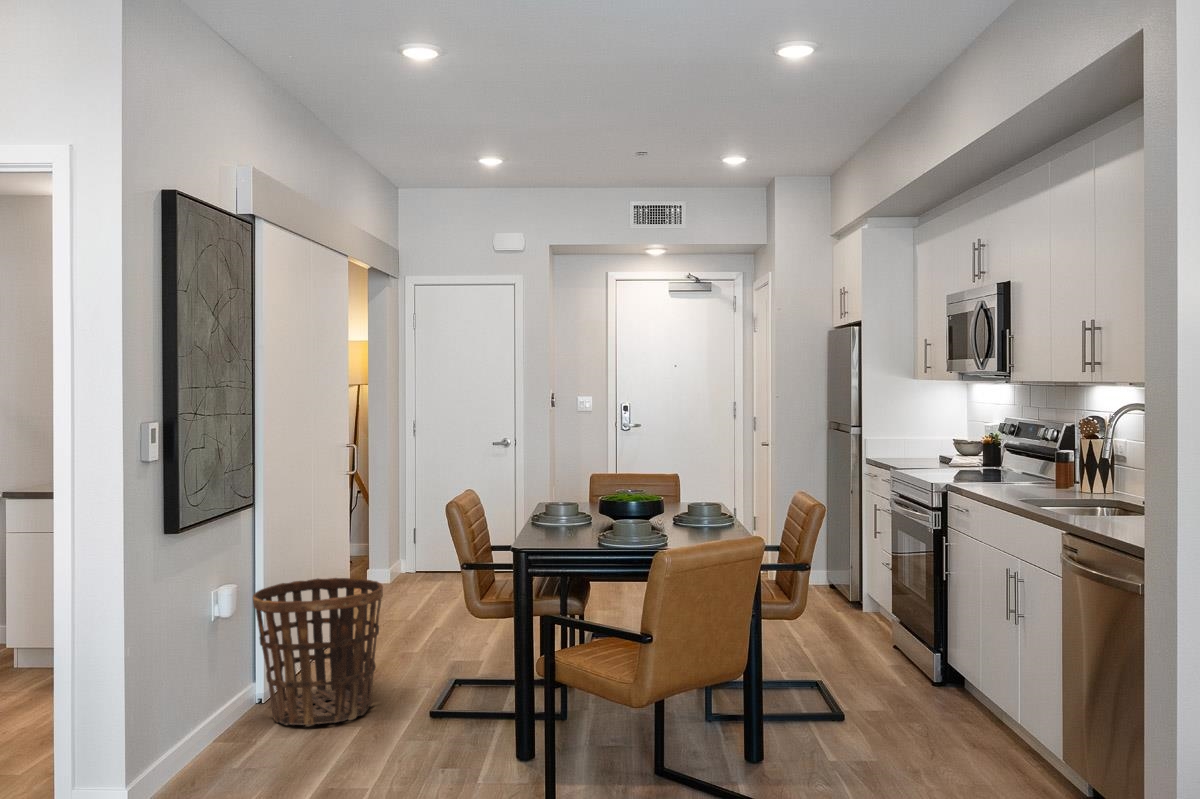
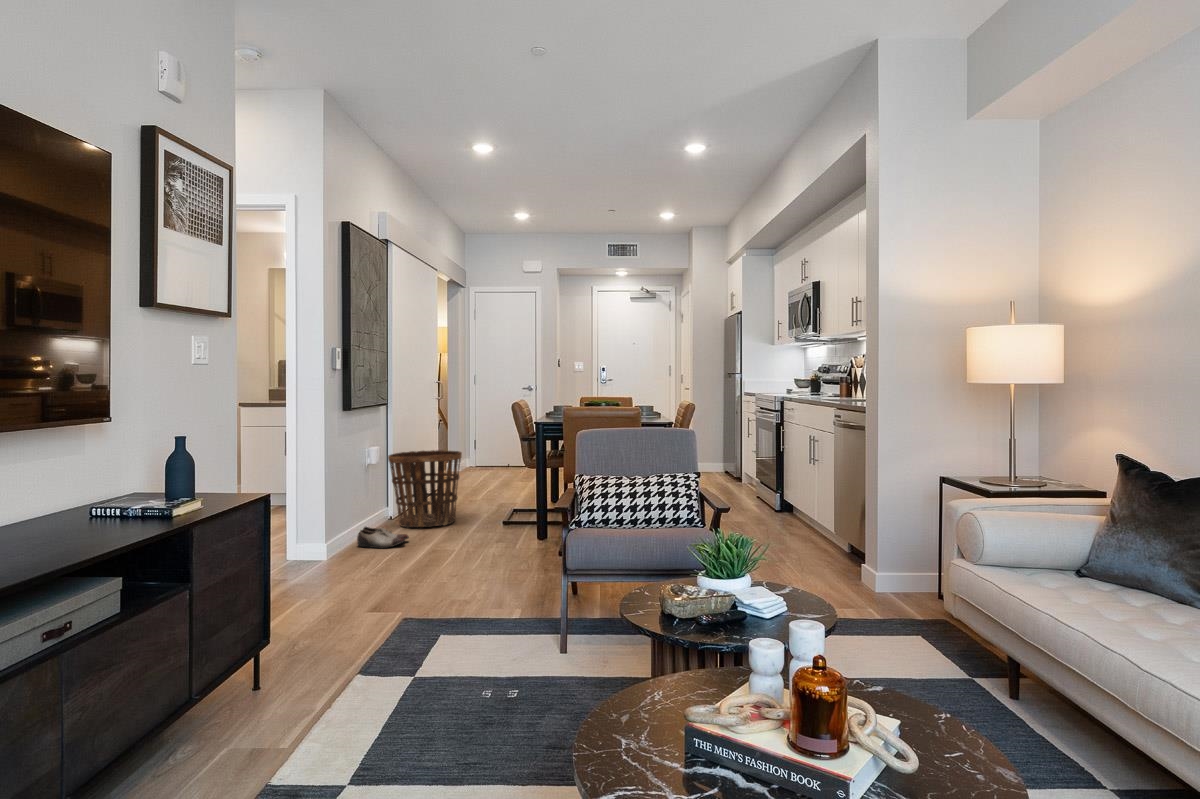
shoe: none [187,737,283,784] -> present [357,527,409,548]

